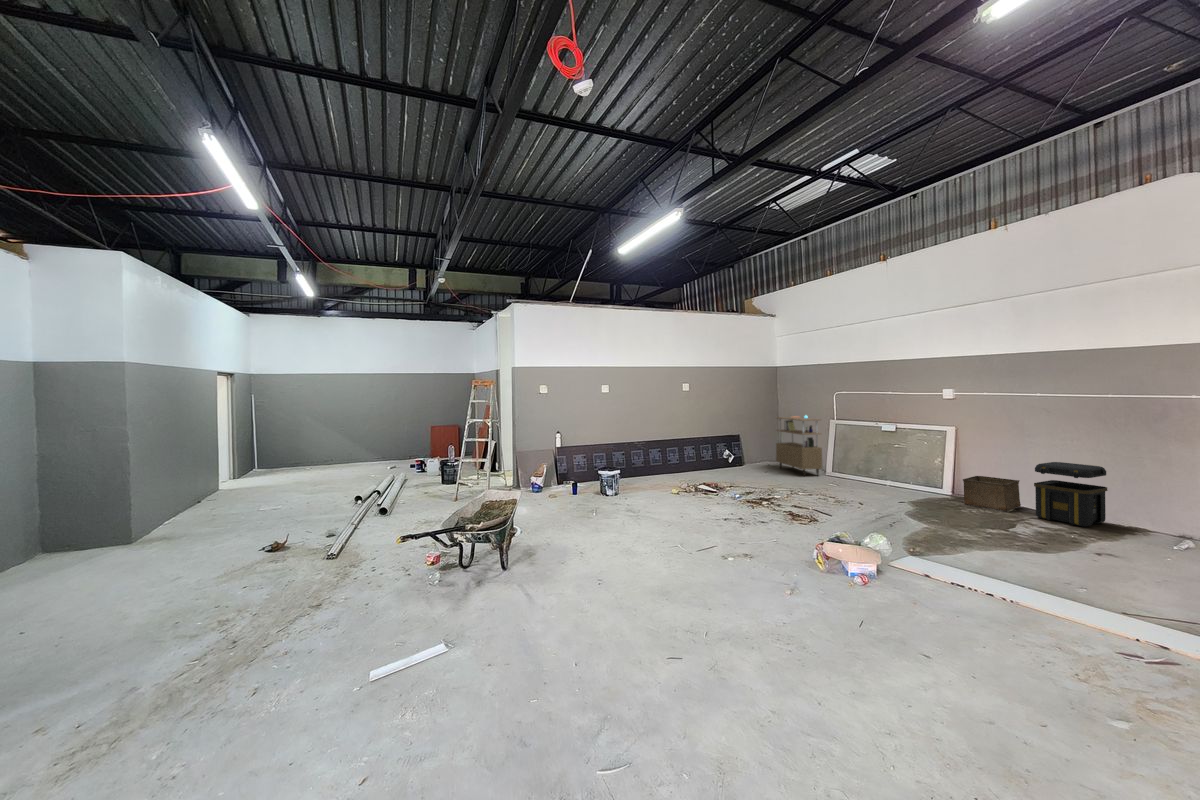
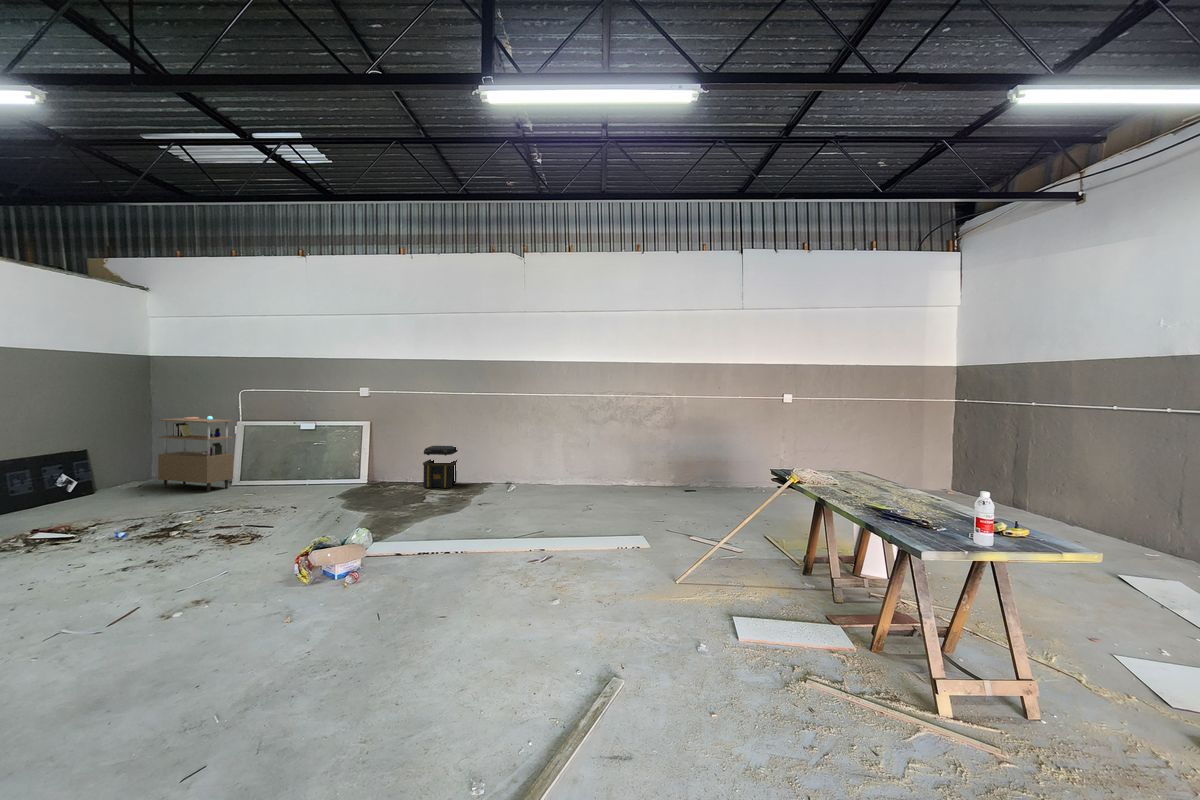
storage bin: present [963,476,1021,511] -> none [377,463,412,488]

